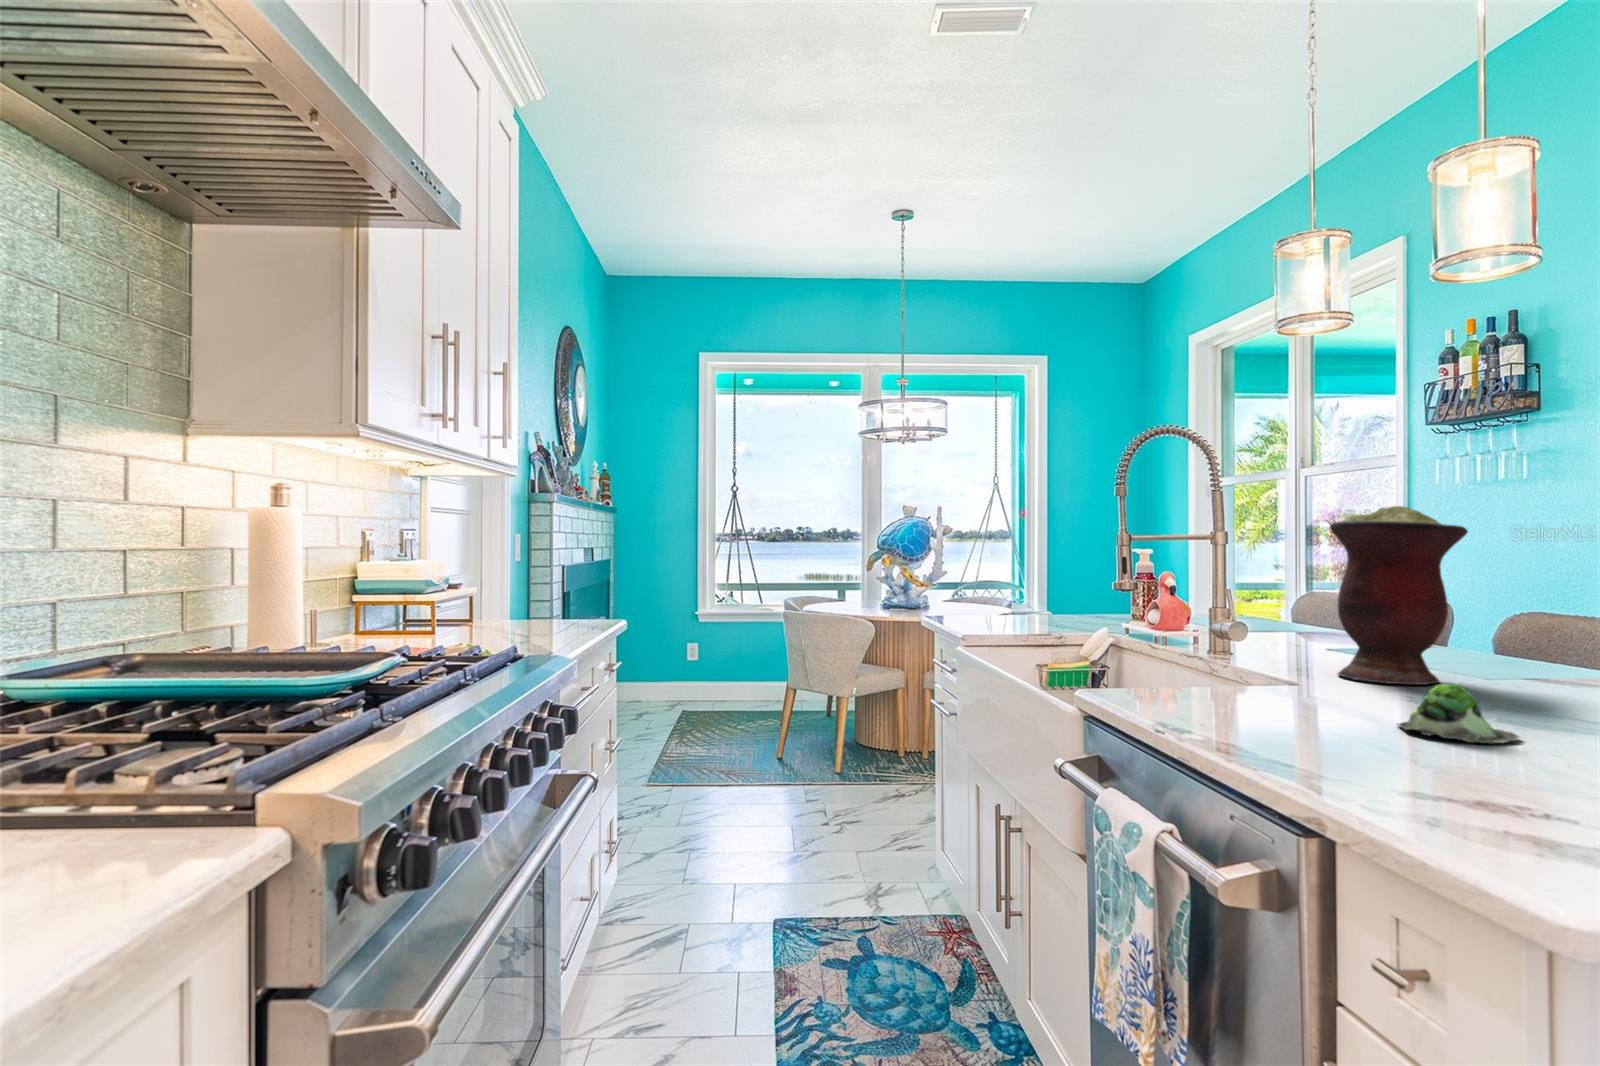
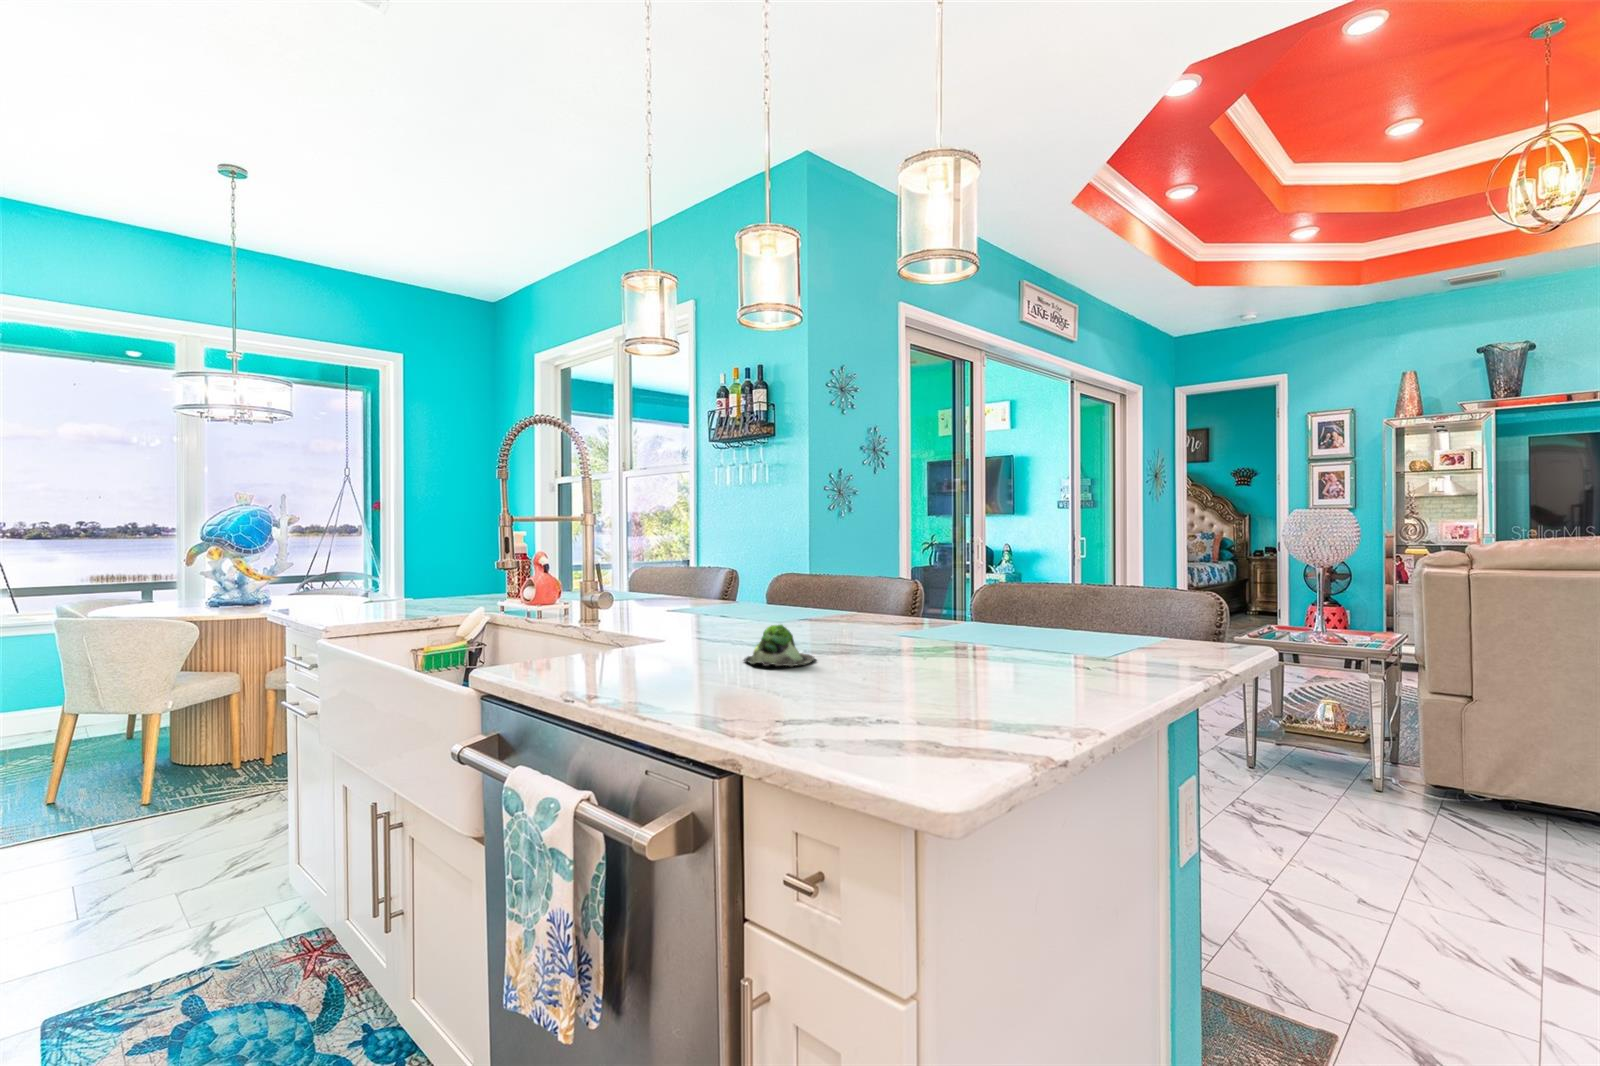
vase: present [1330,506,1468,685] -> none [676,496,760,629]

